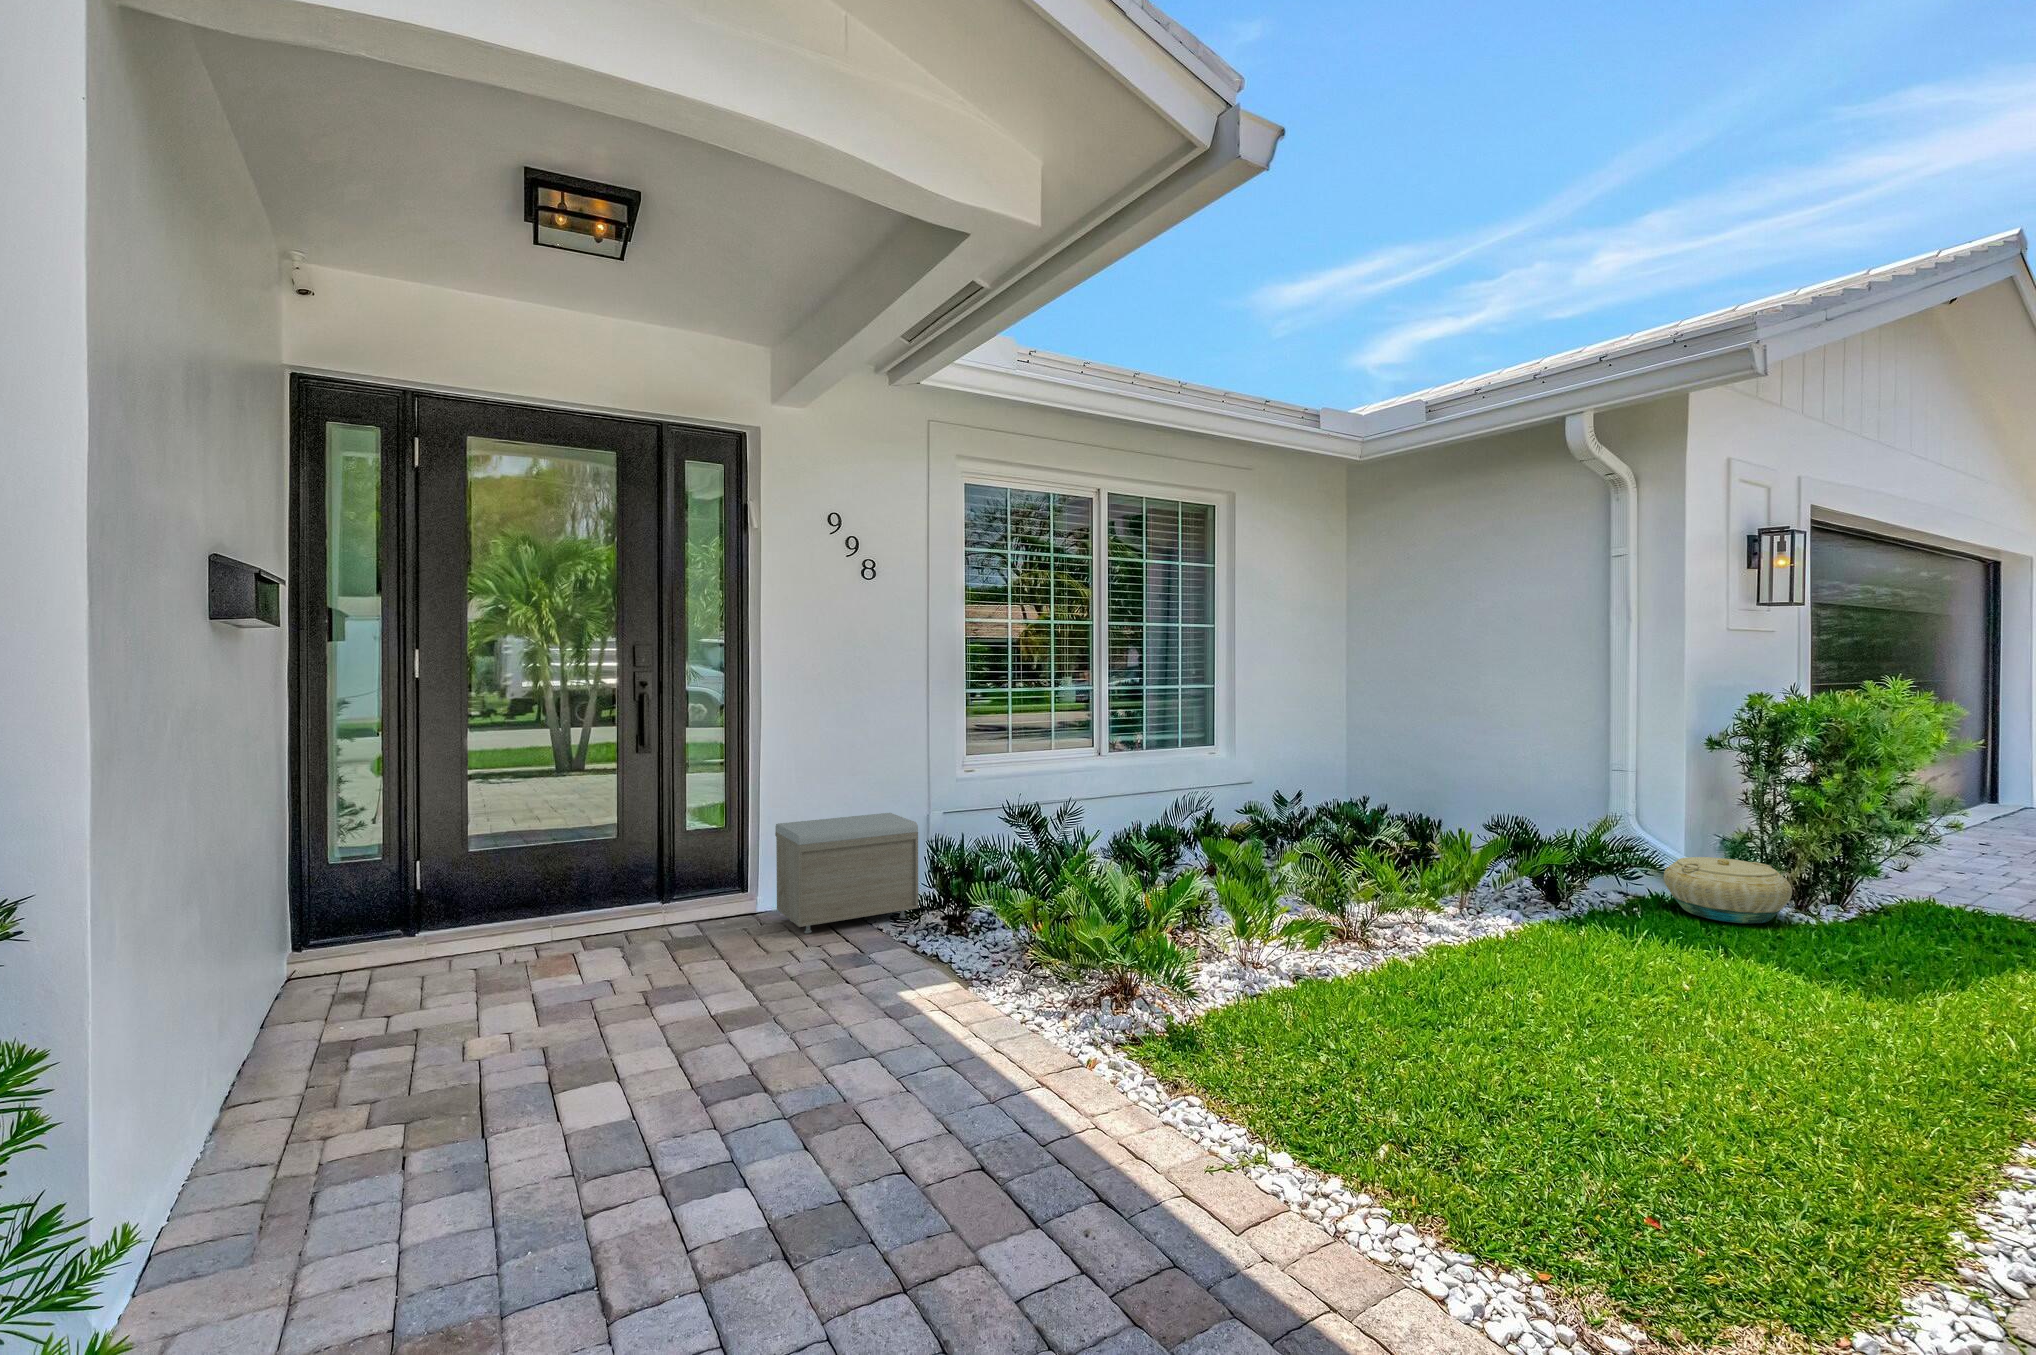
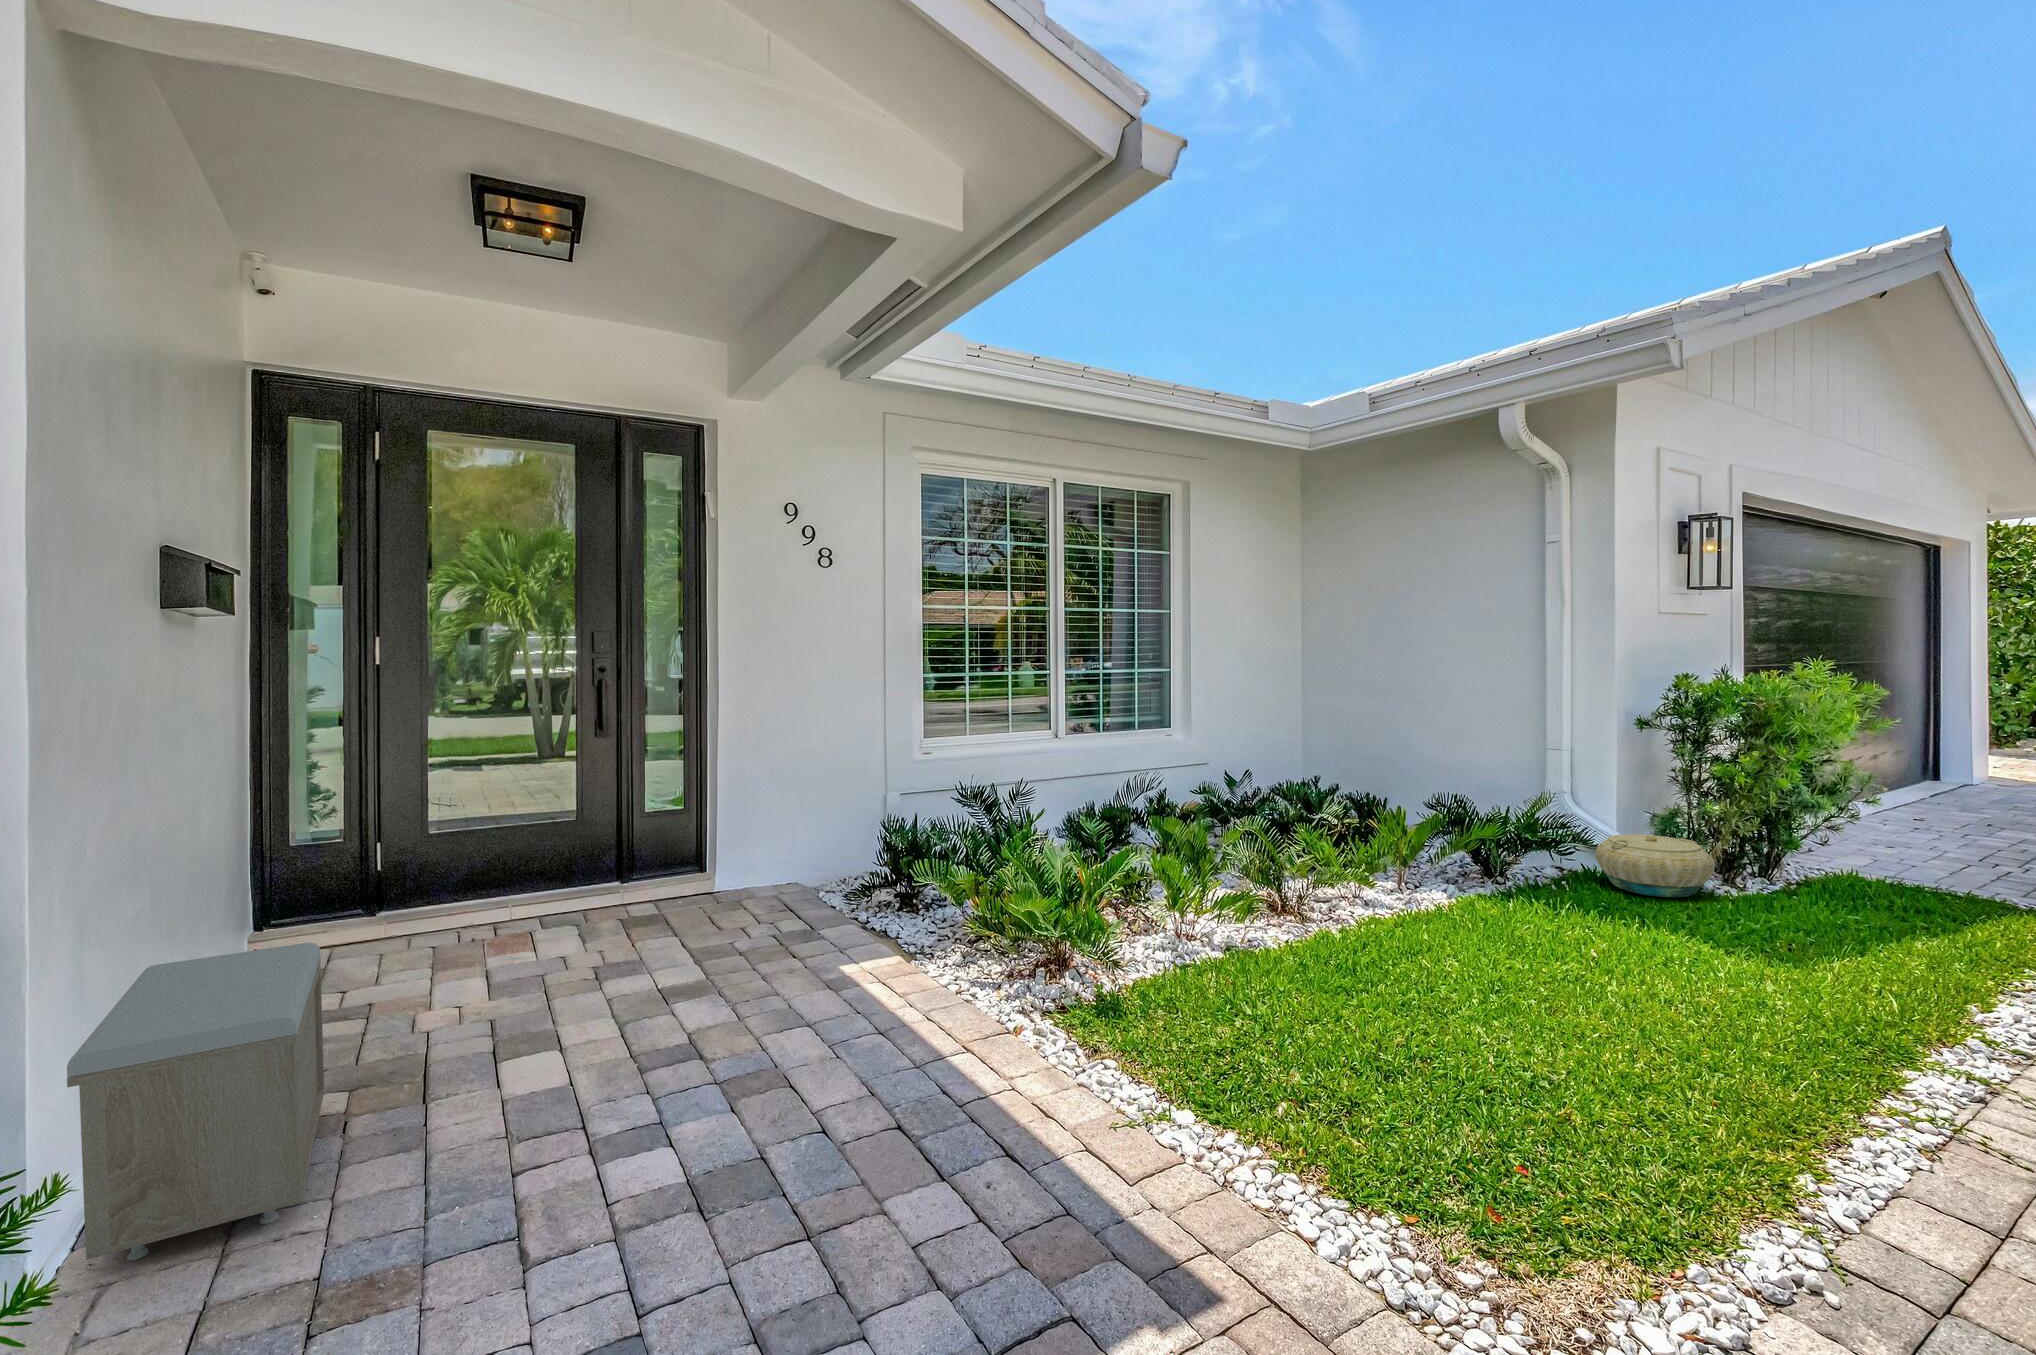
storage bench: present [775,813,918,933] -> present [67,943,324,1261]

